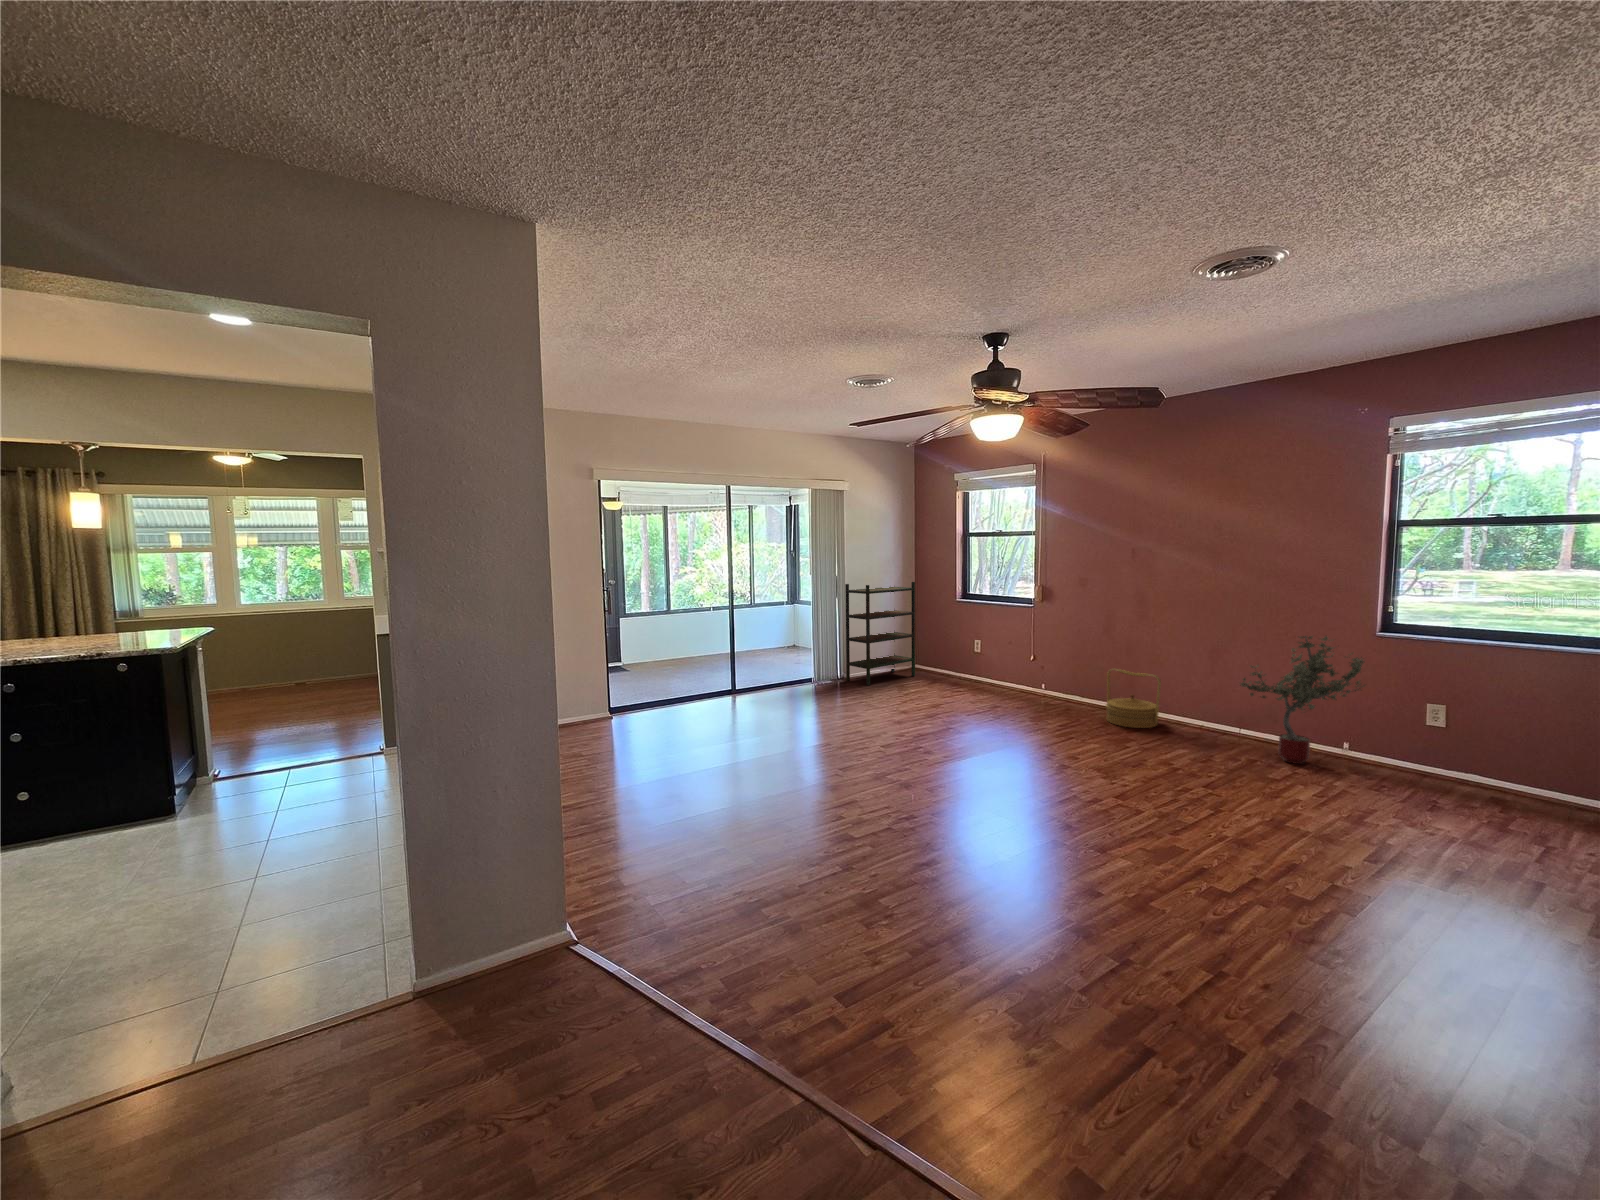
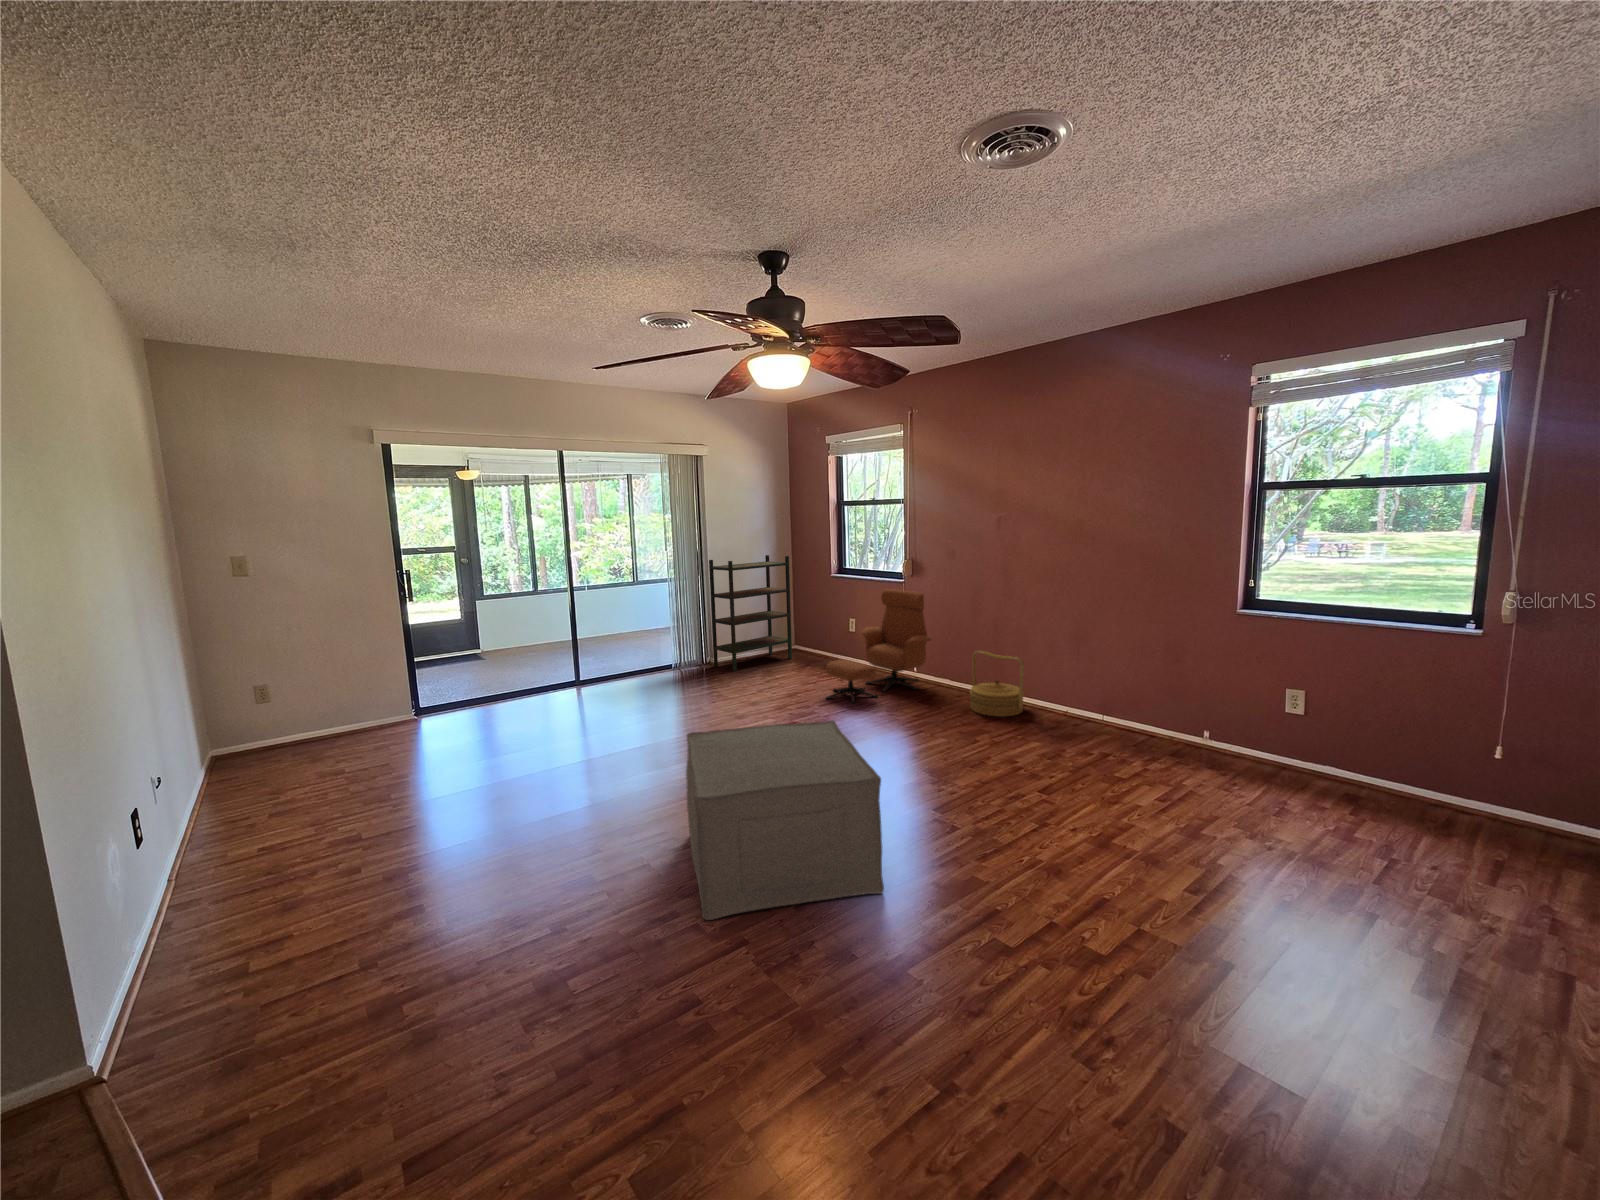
lounge chair: none [965,613,1063,714] -> present [826,589,932,703]
potted tree: present [1240,636,1364,764] -> none [1096,614,1222,757]
ottoman: none [910,716,1102,865] -> present [686,721,884,920]

